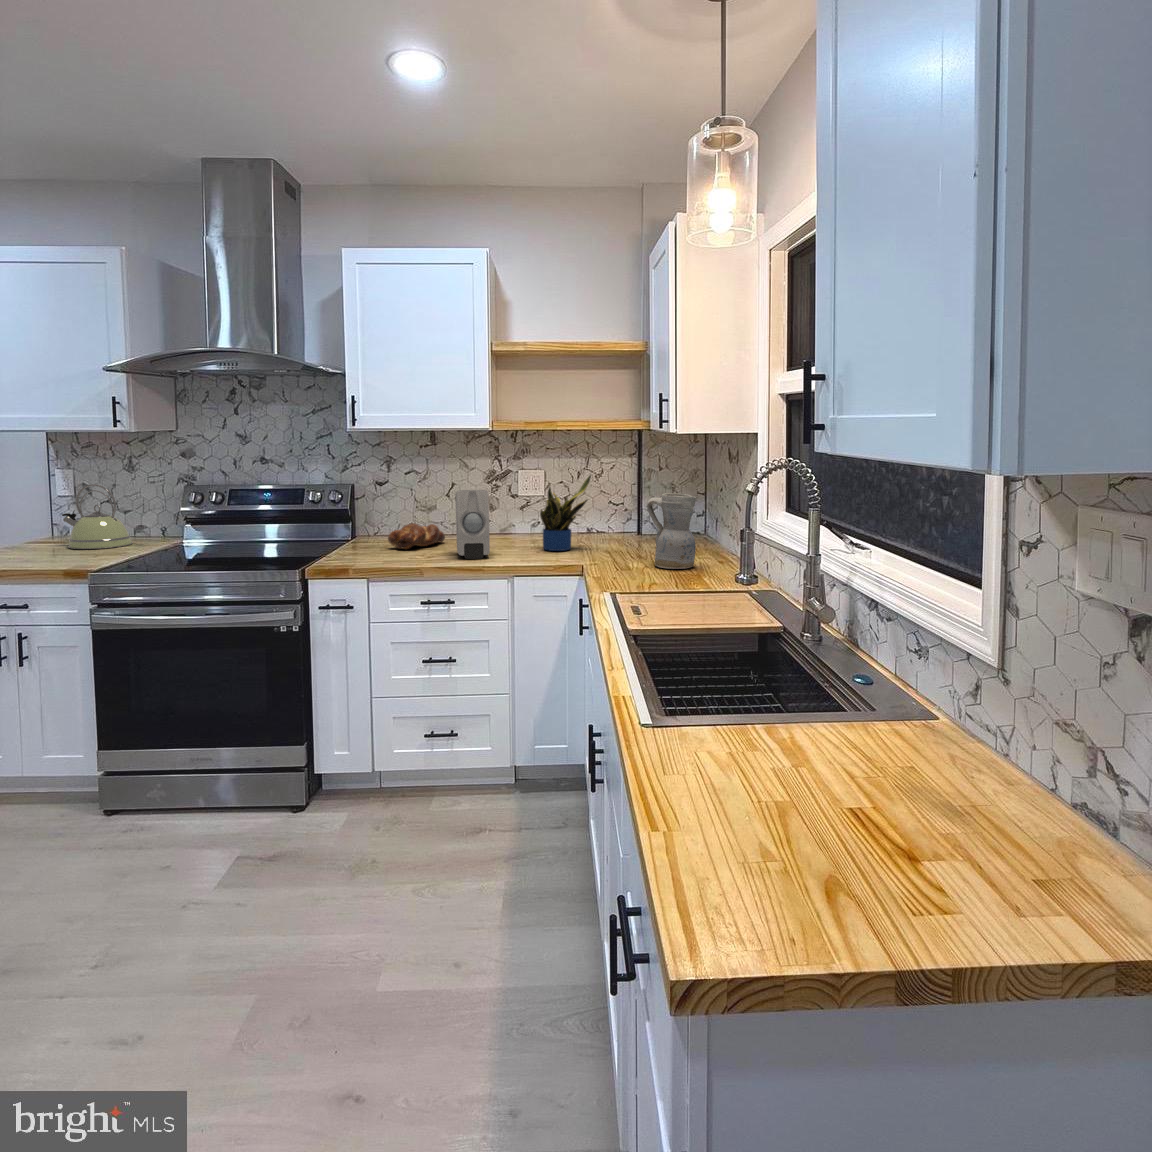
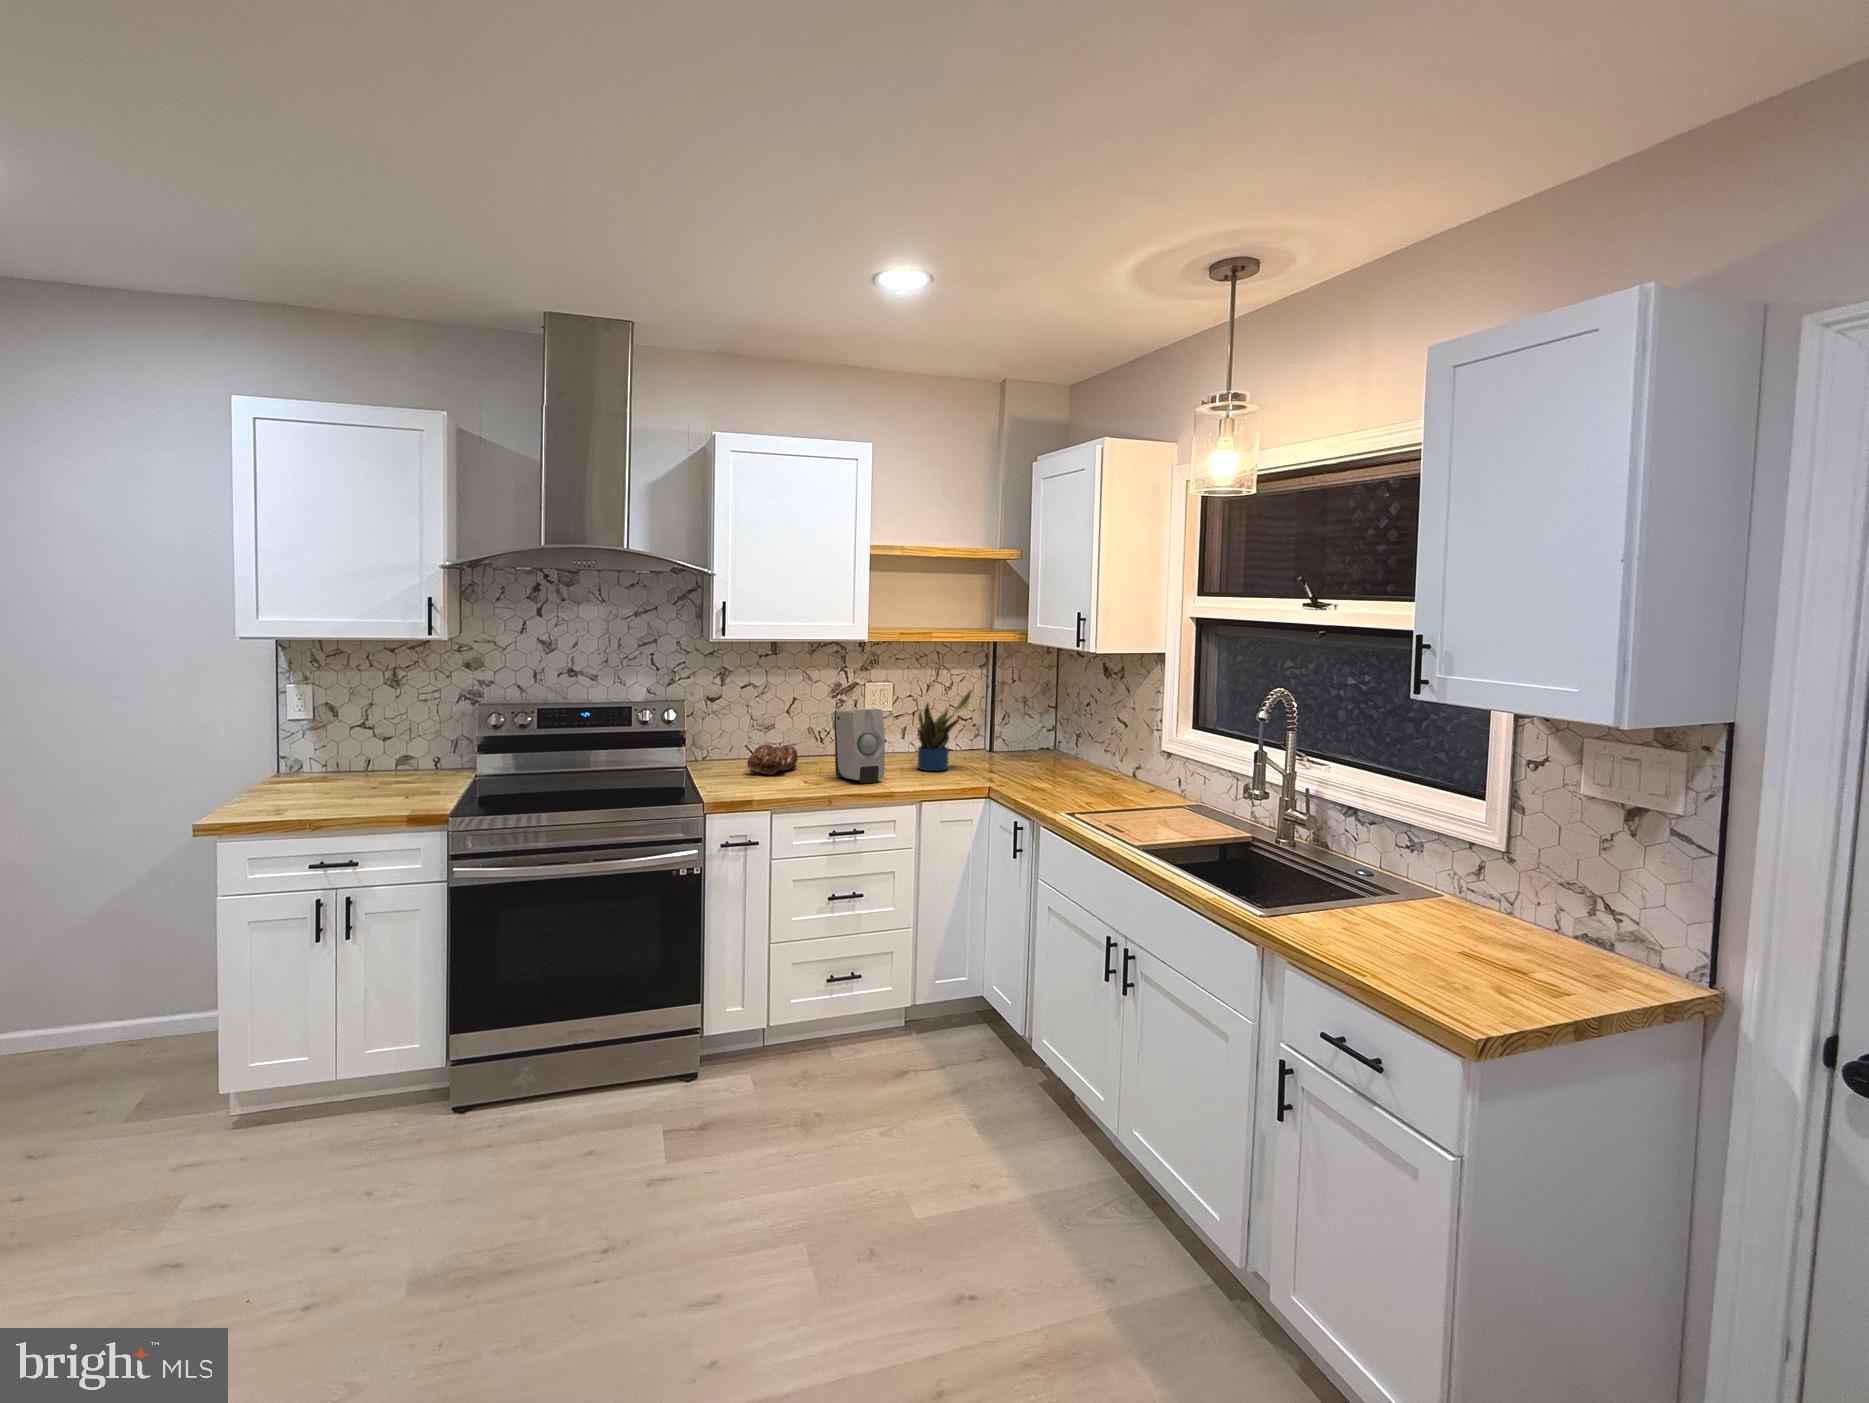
kettle: present [62,484,133,549] -> none [314,705,404,788]
ceramic pitcher: present [647,493,696,569] -> none [1052,711,1103,786]

